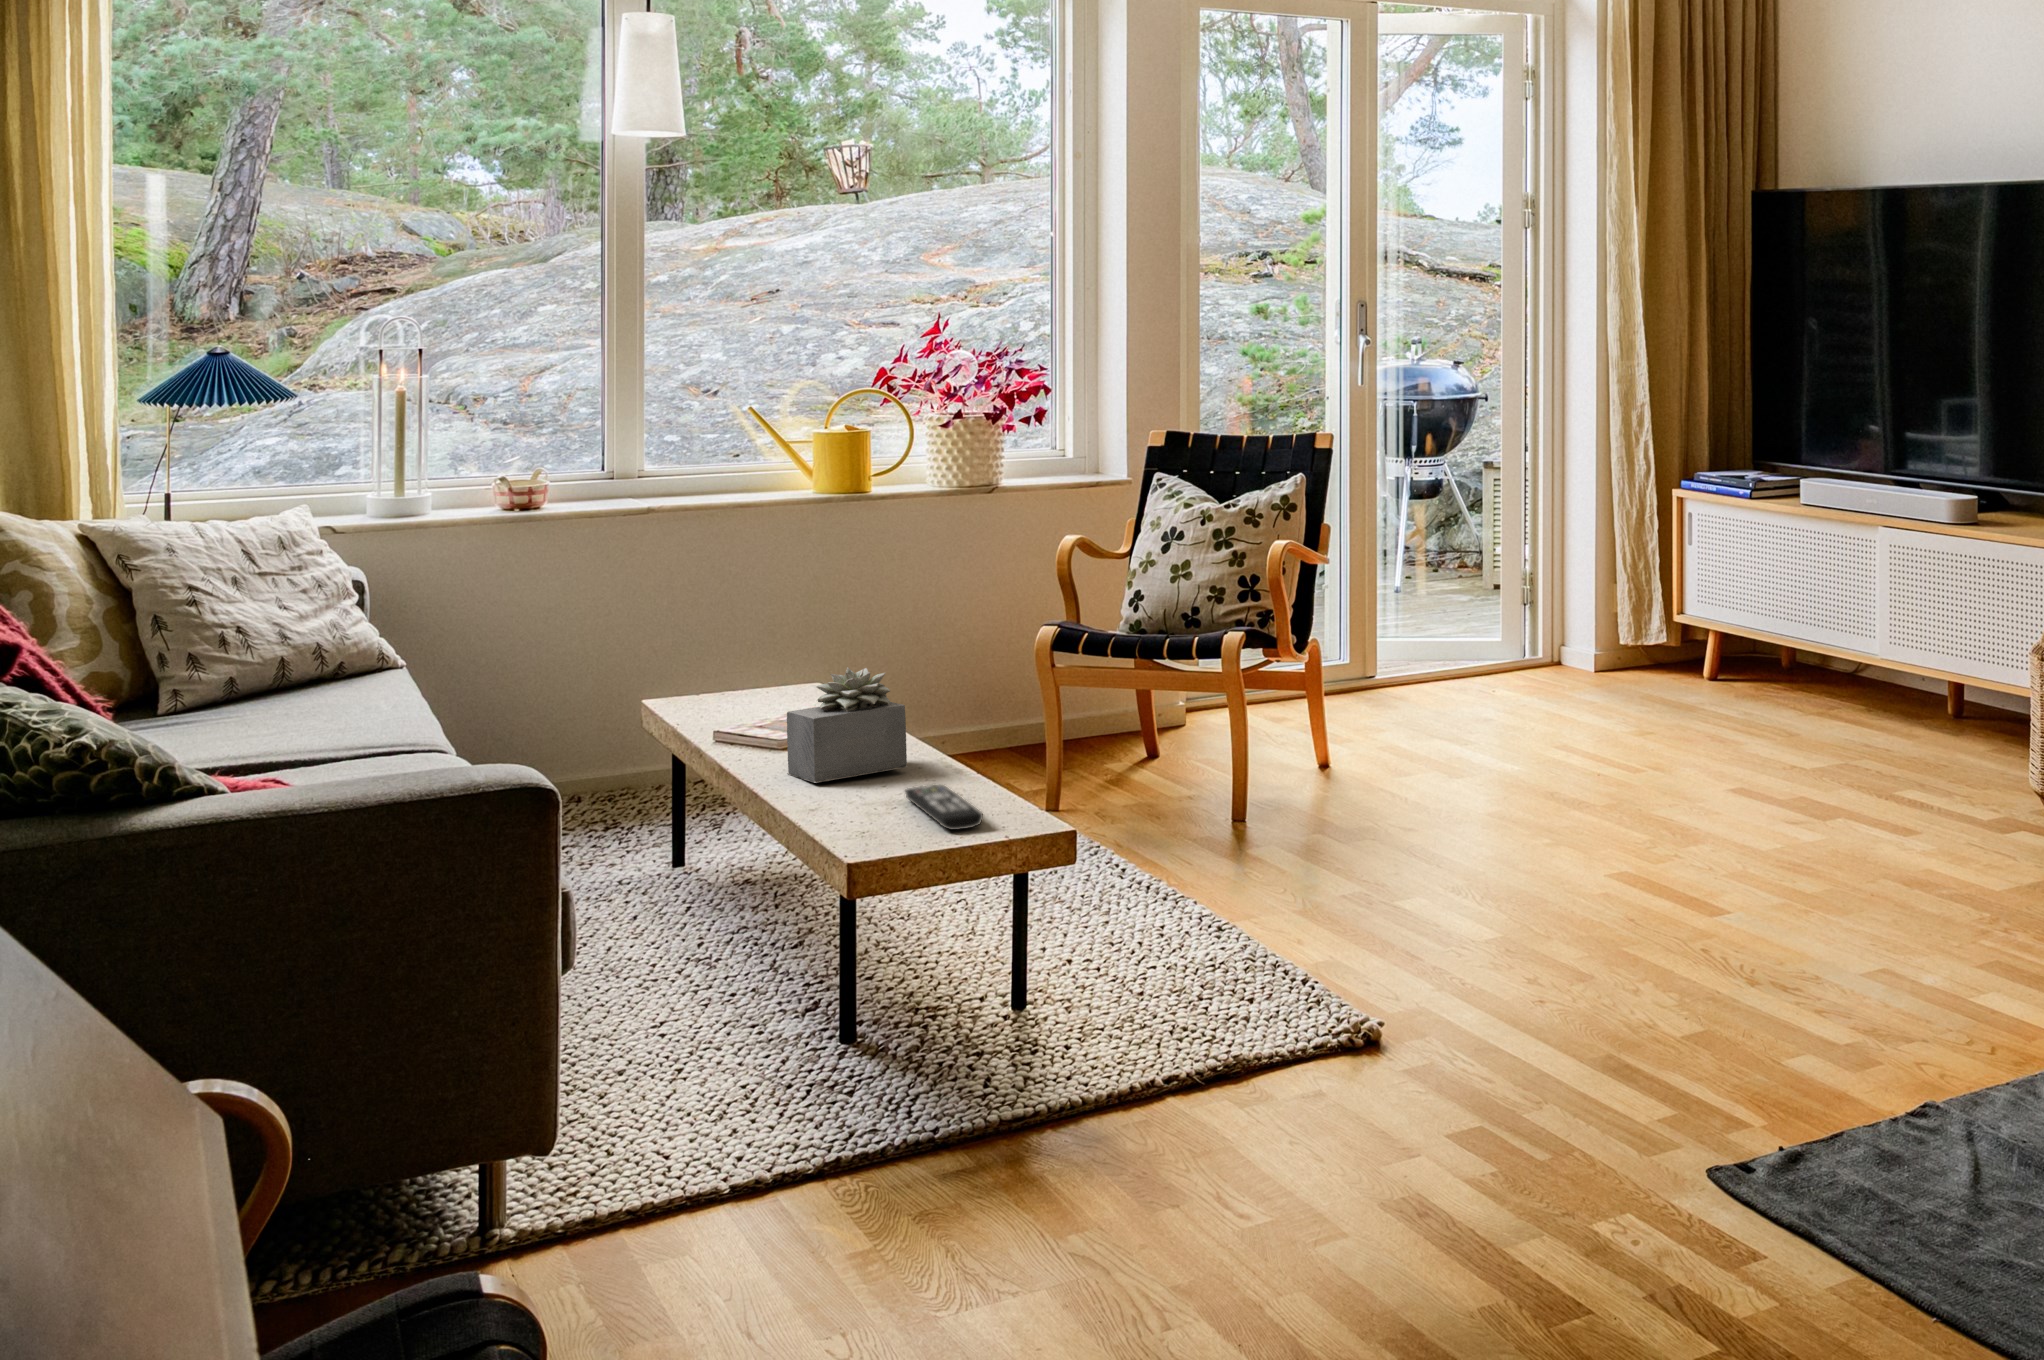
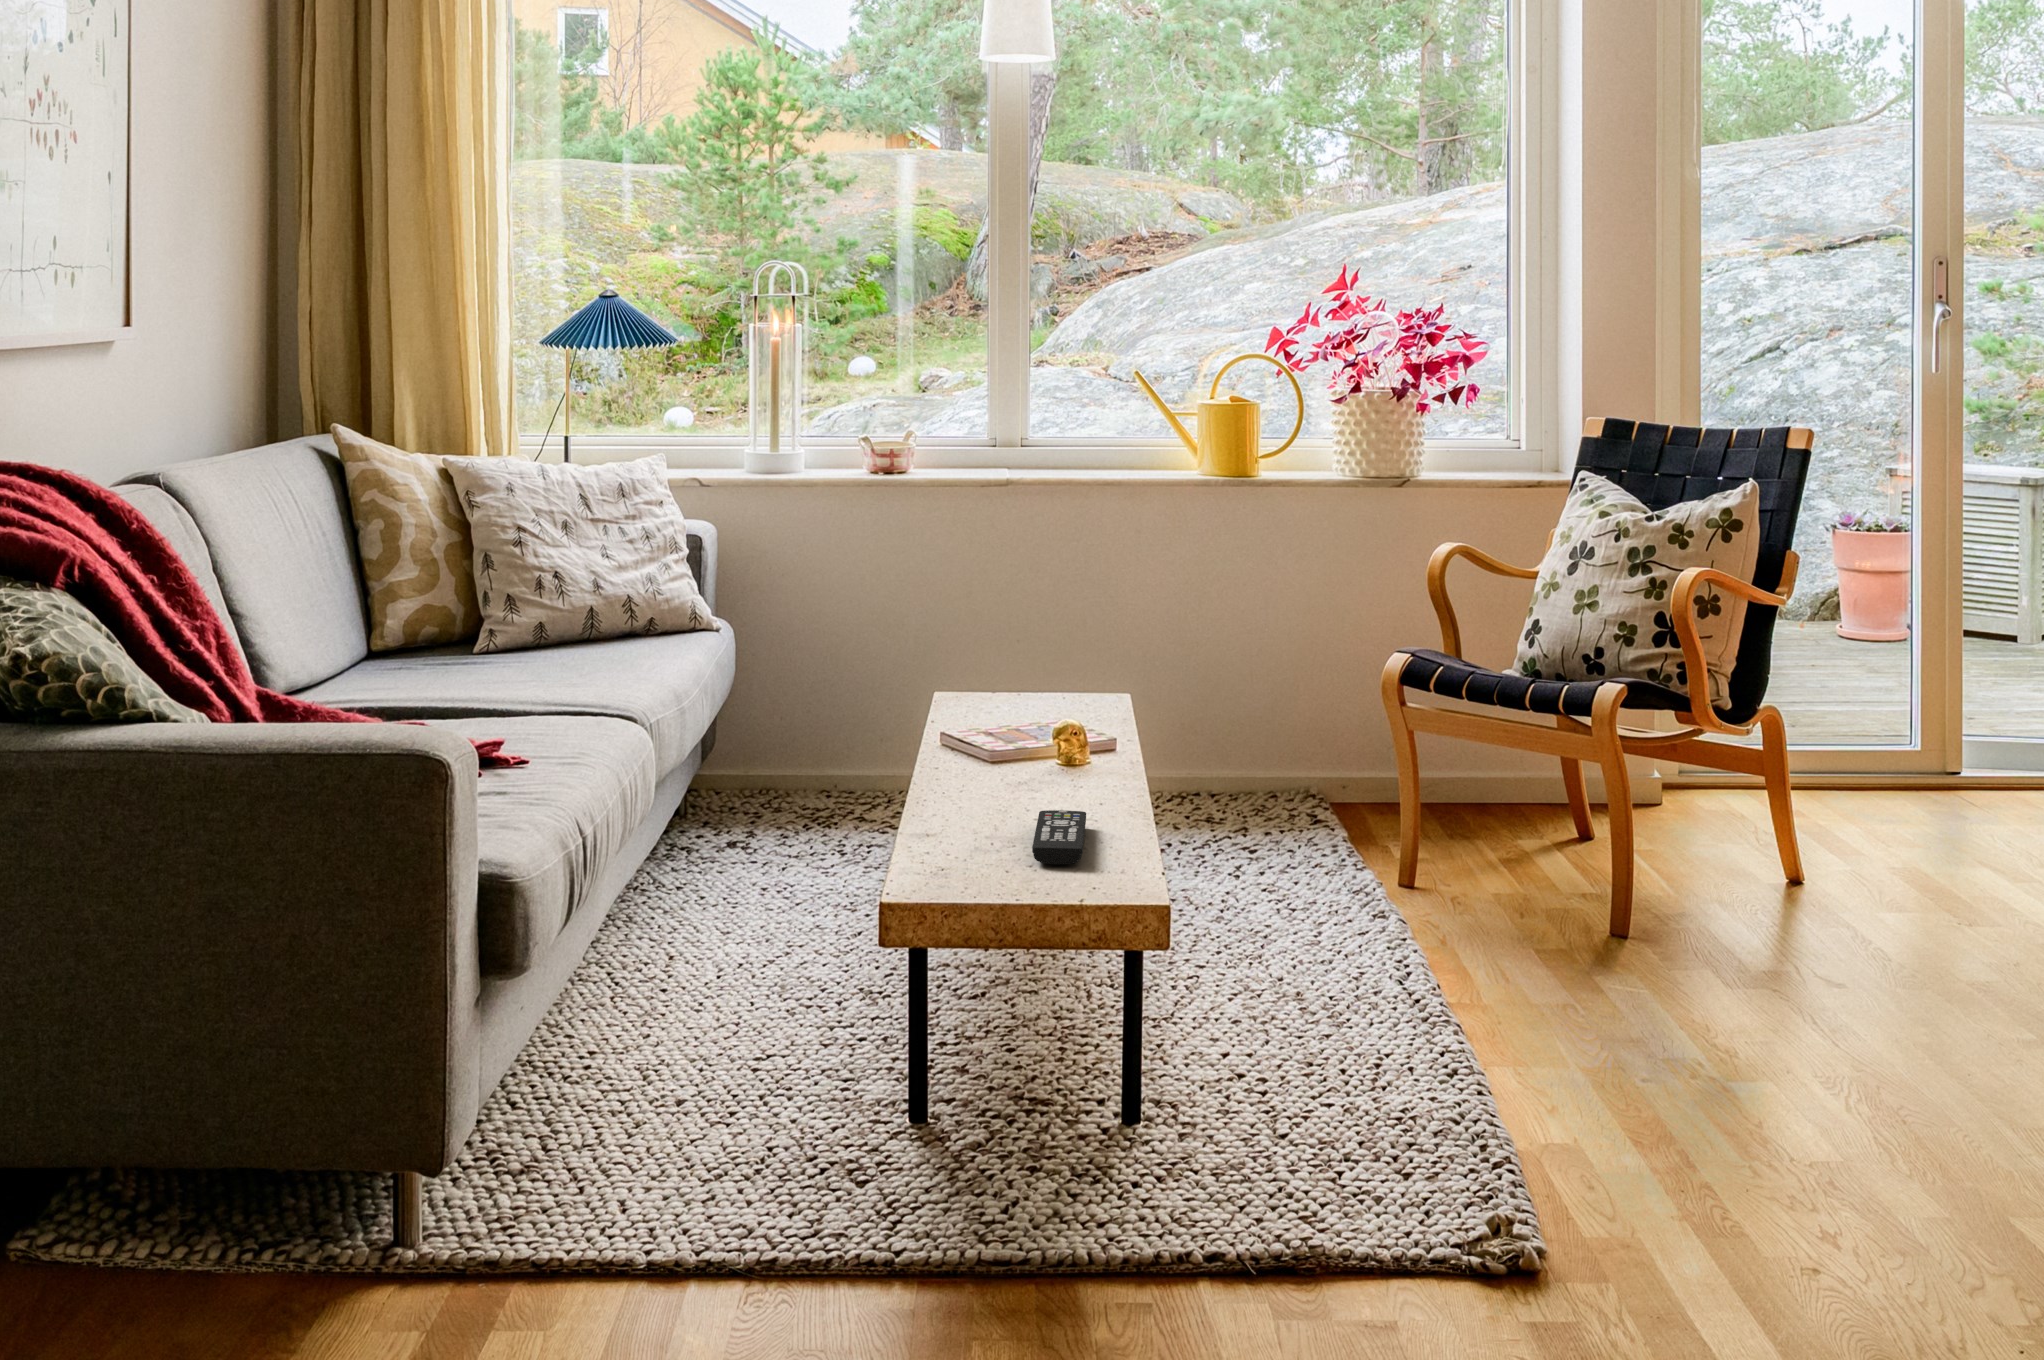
succulent plant: present [787,667,907,783] -> none [960,661,1084,793]

